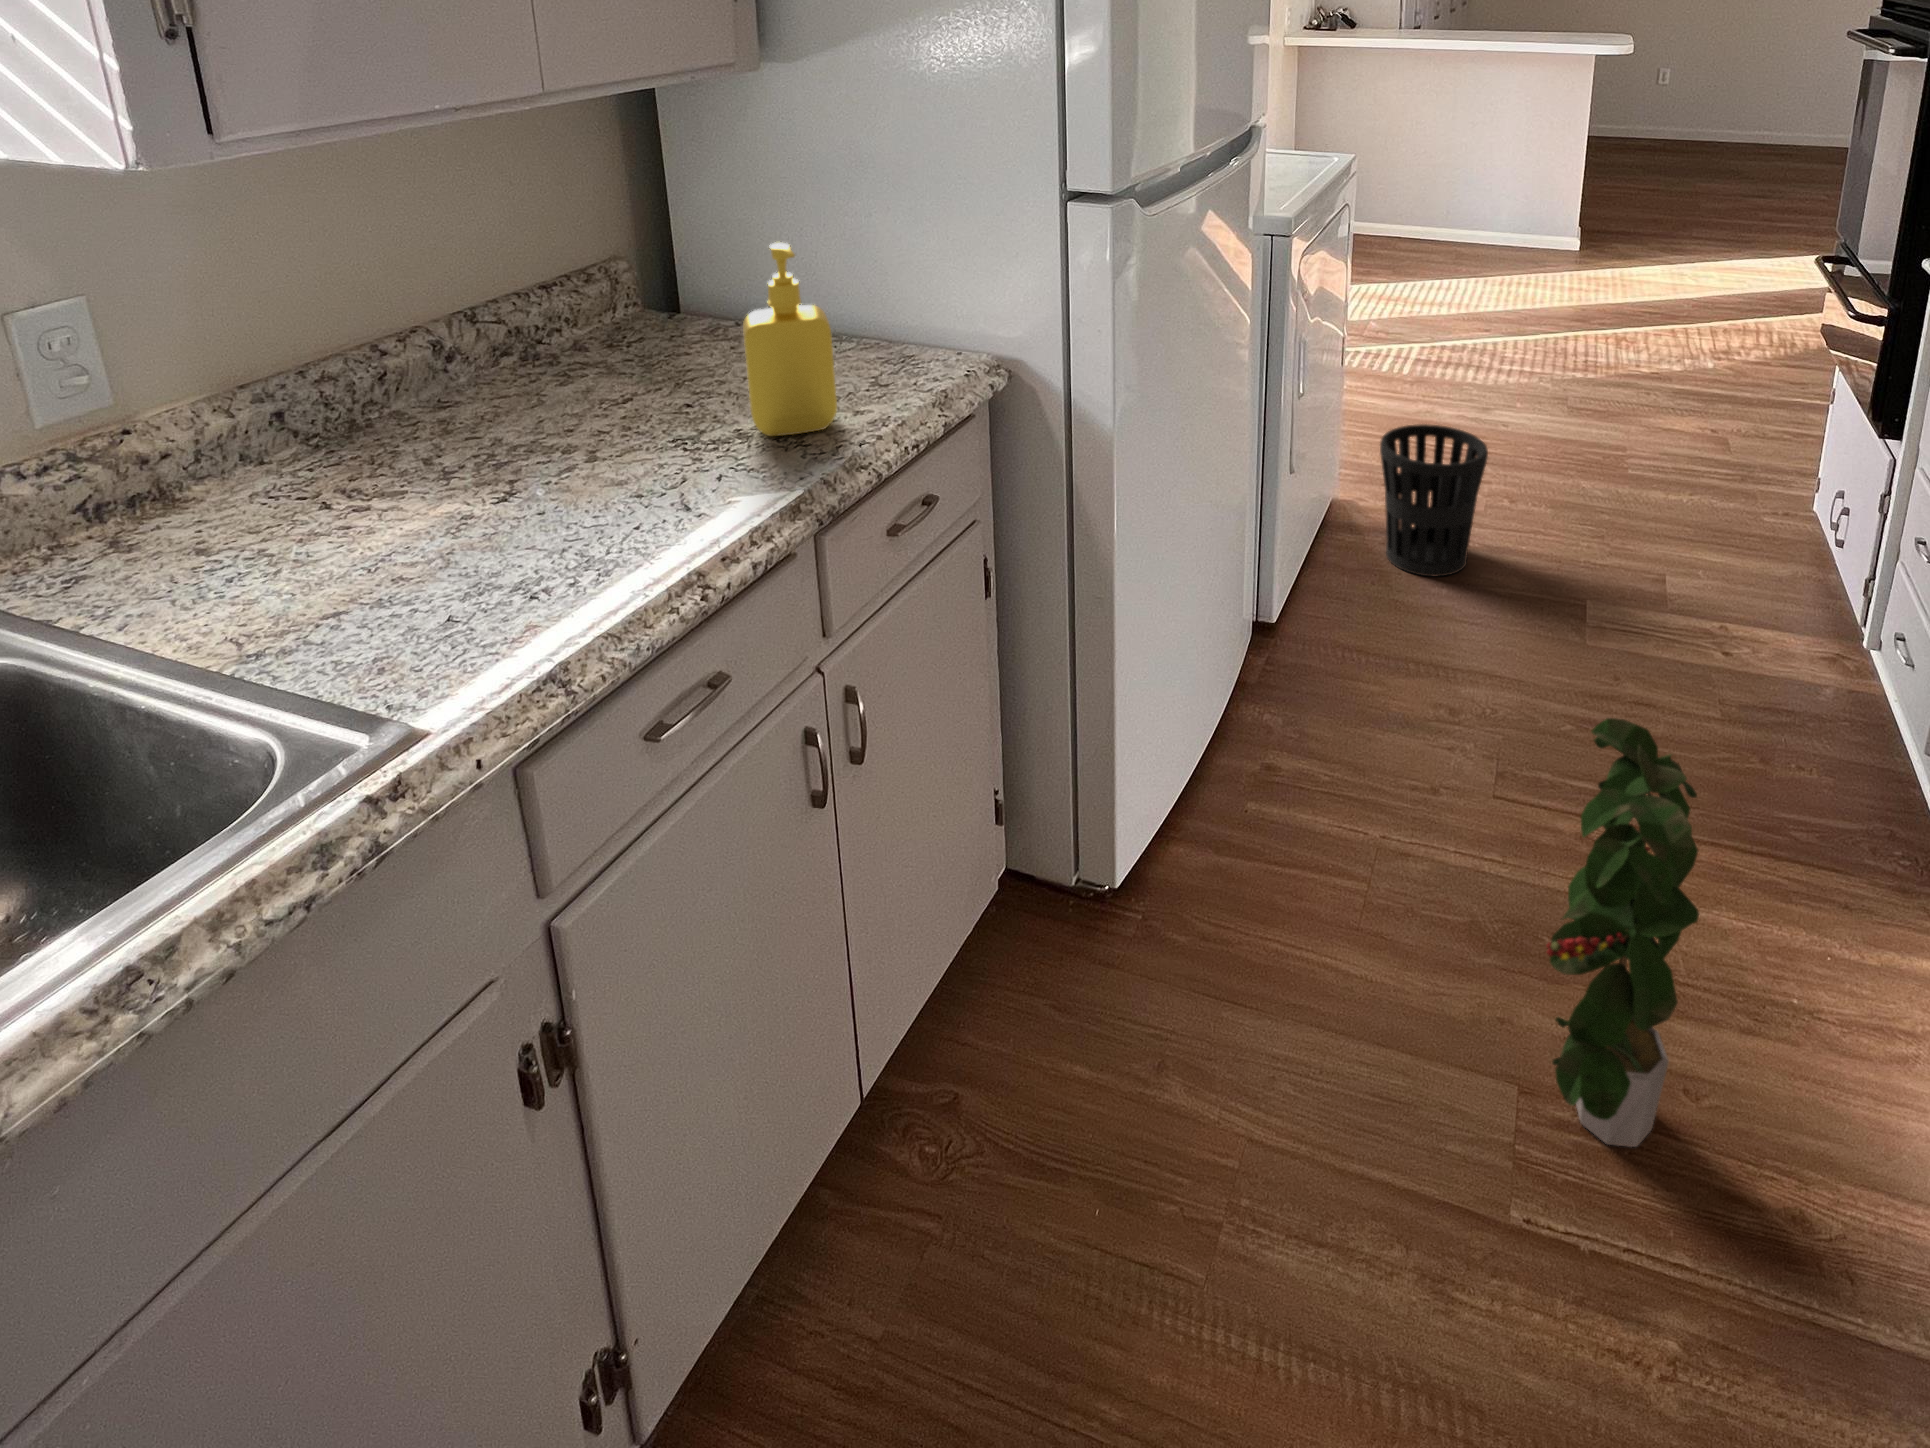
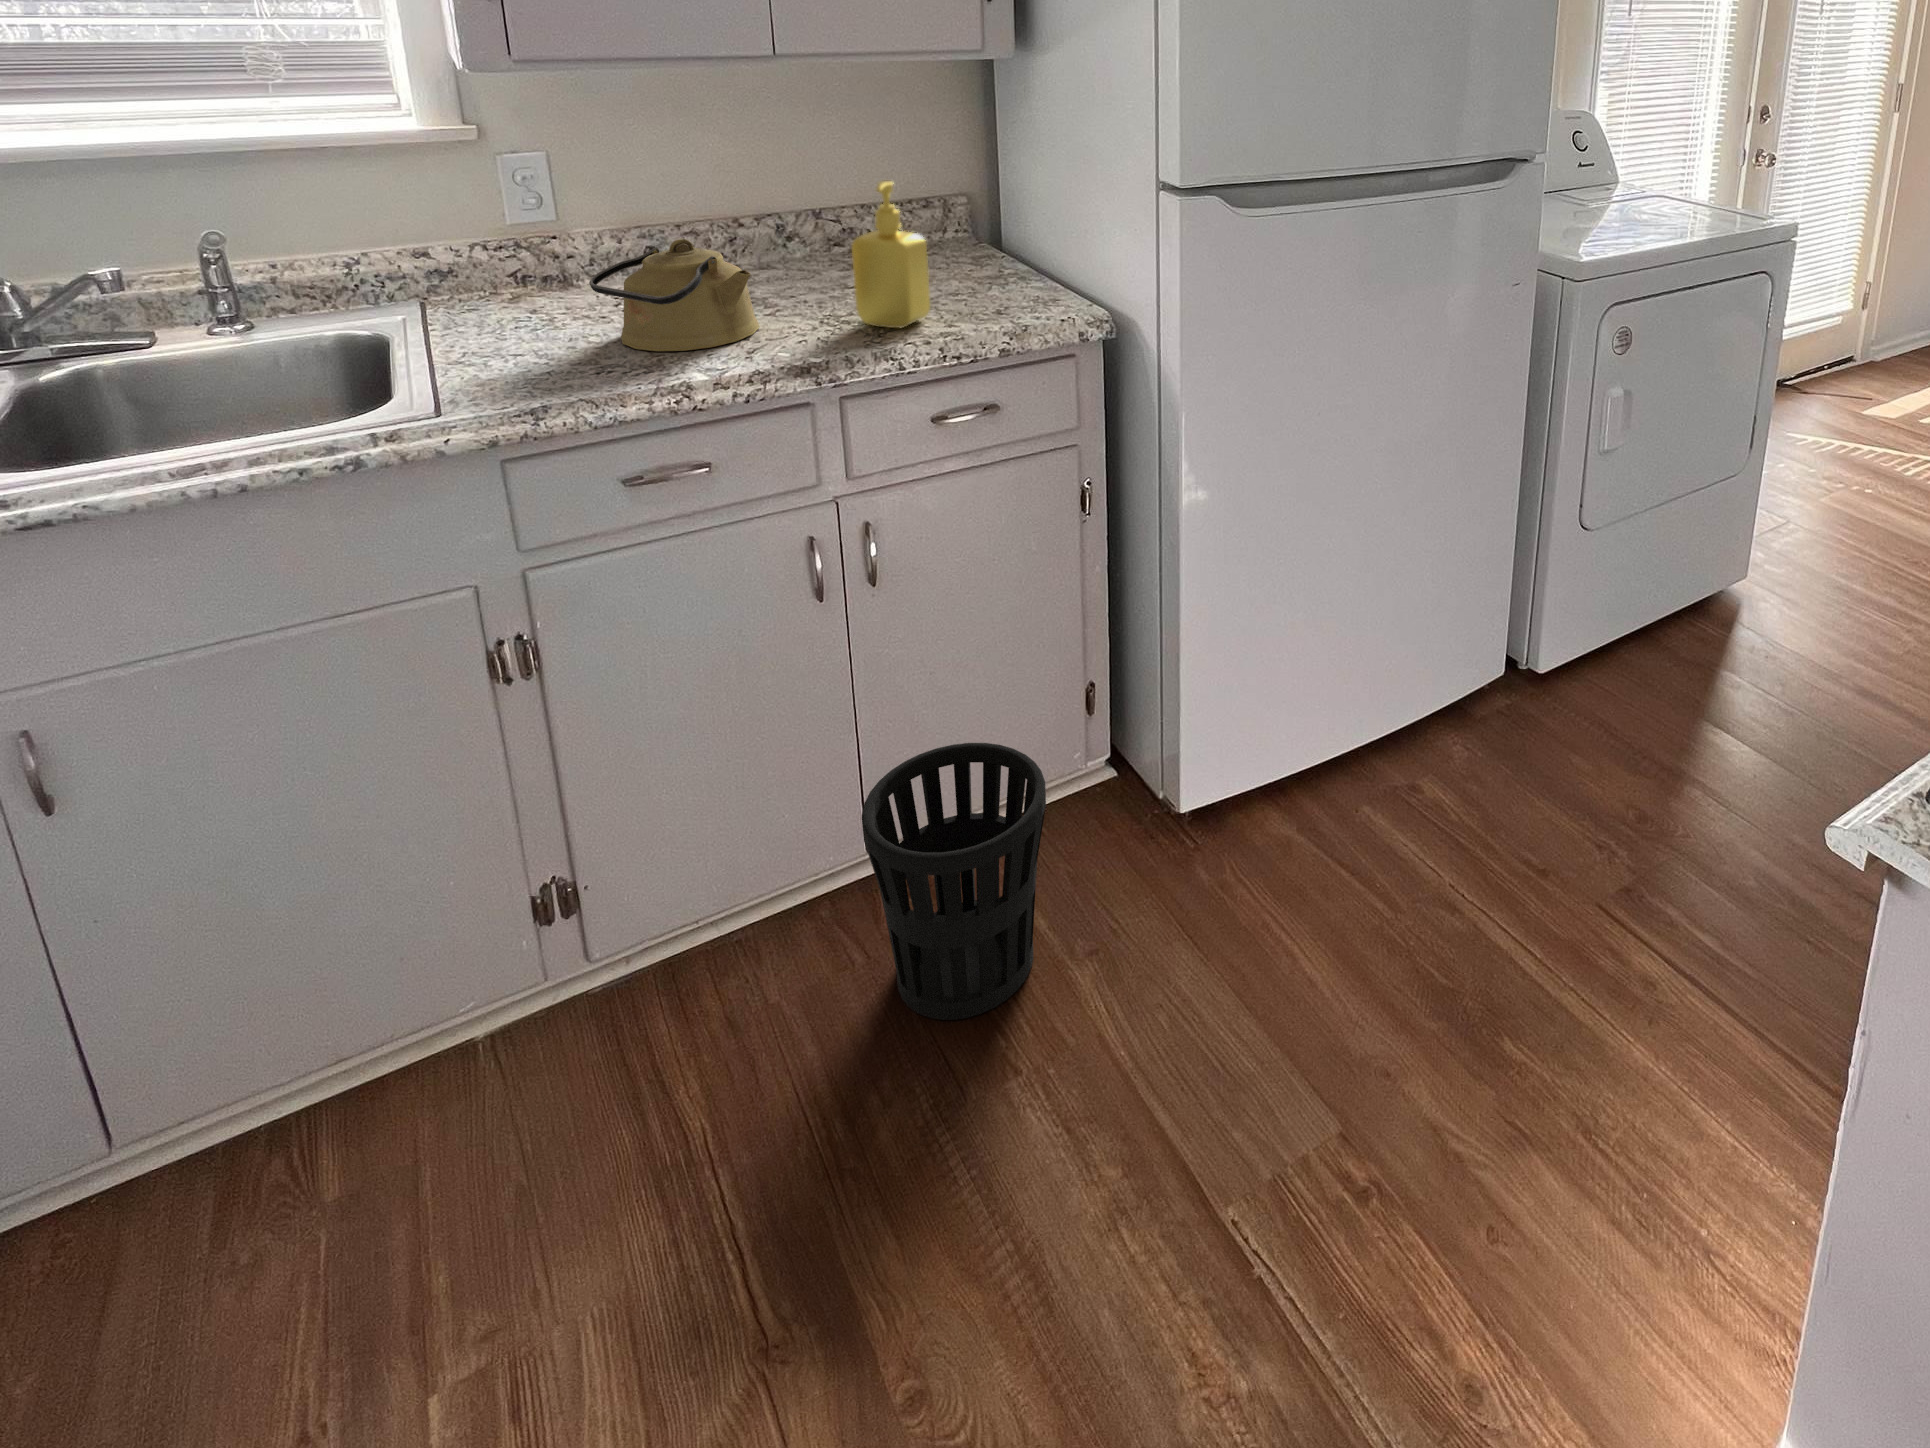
kettle: none [417,375,678,550] -> present [589,239,760,351]
wastebasket: present [1380,424,1488,577] -> present [862,743,1046,1020]
potted plant: present [1546,718,1699,1147] -> none [1211,805,1568,1238]

